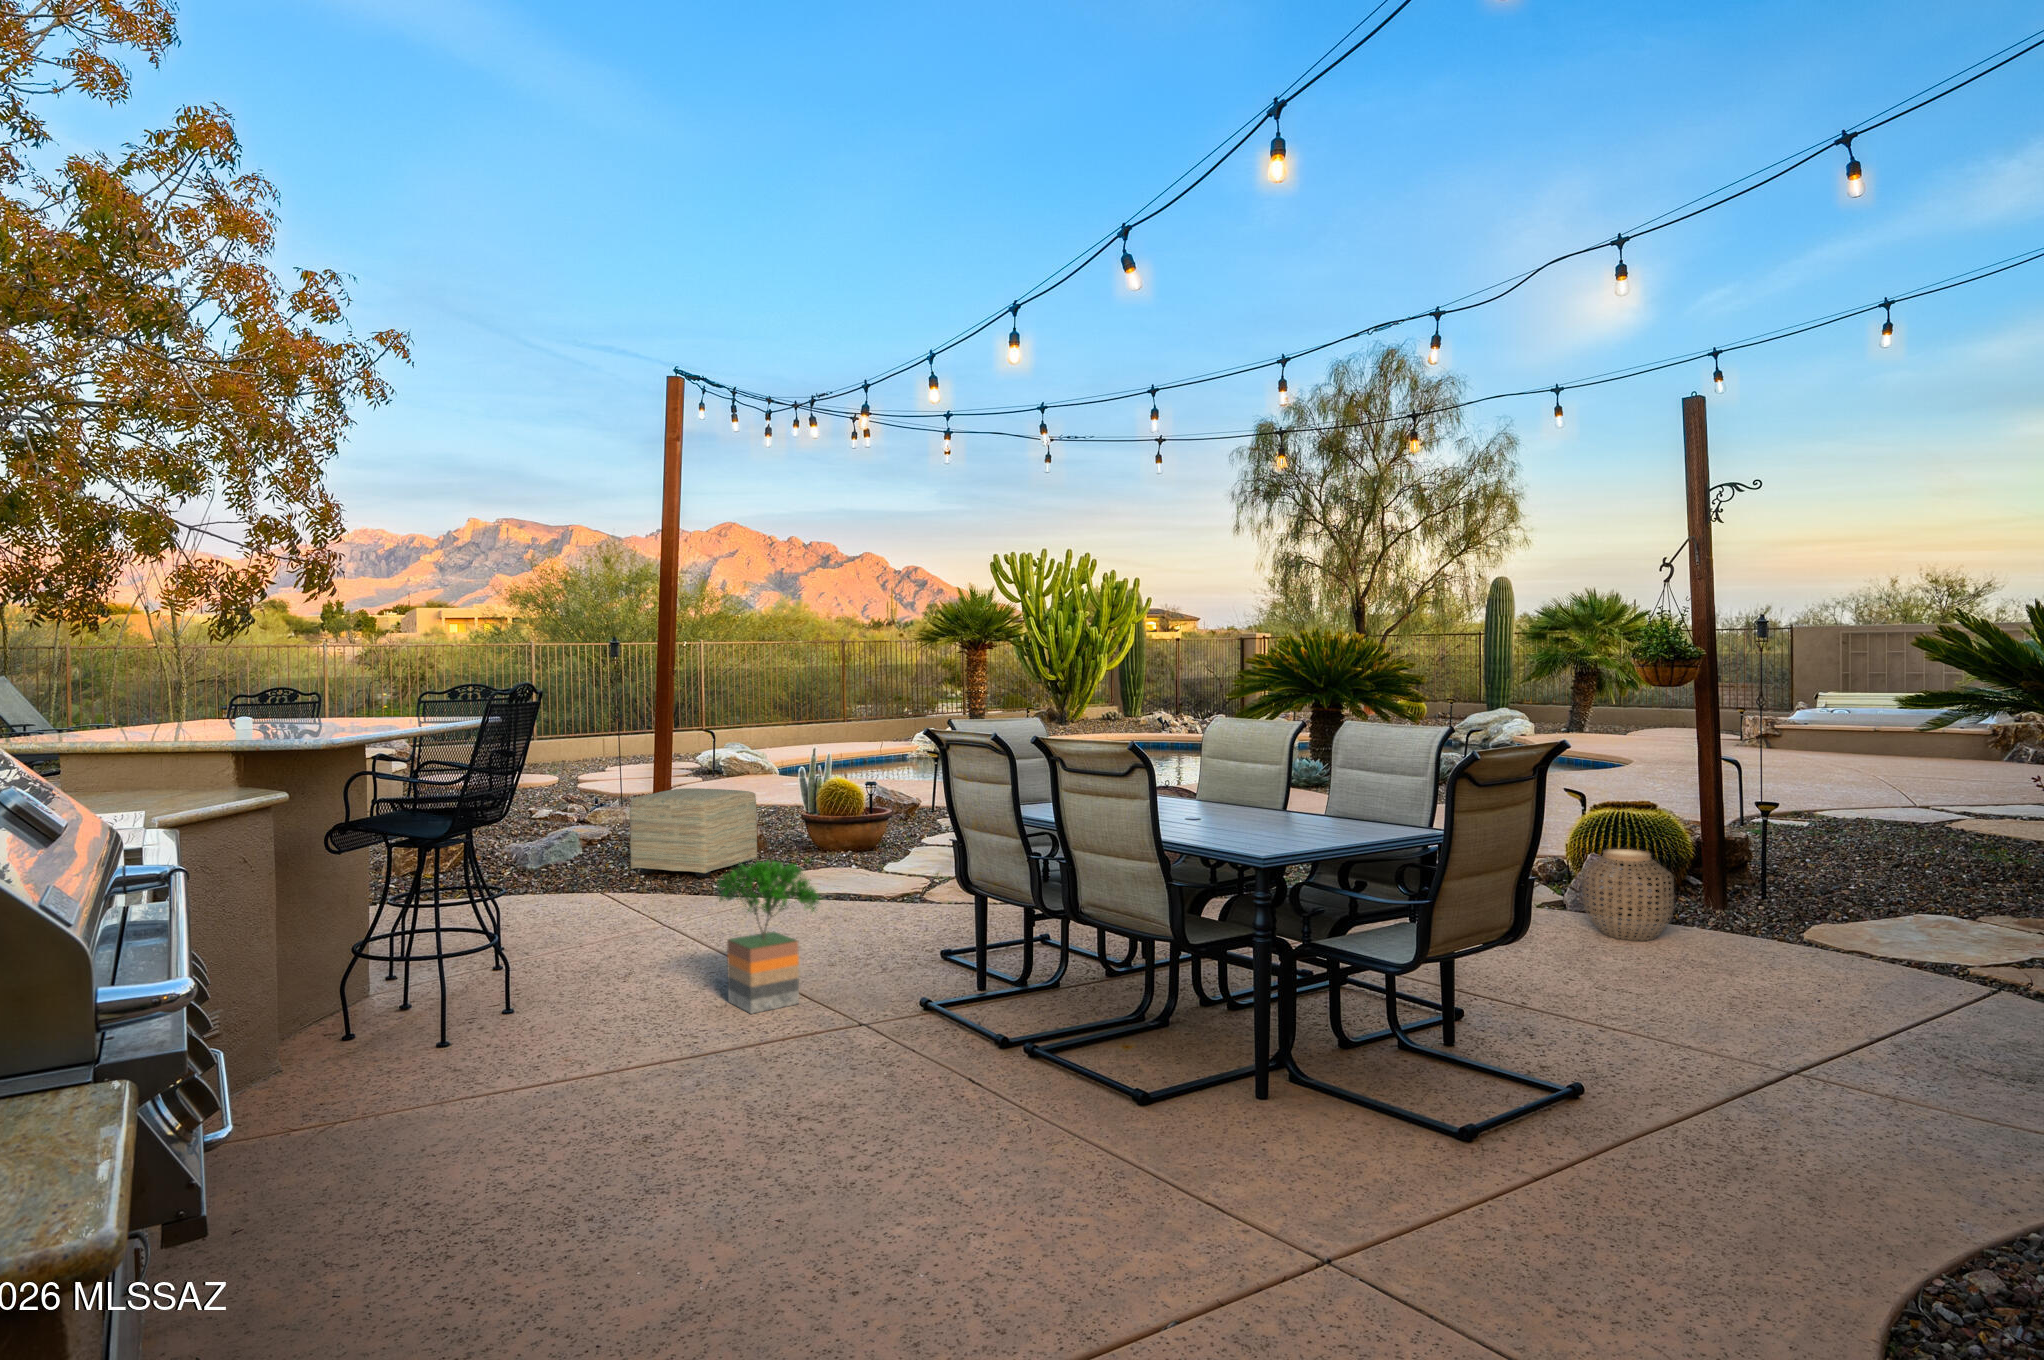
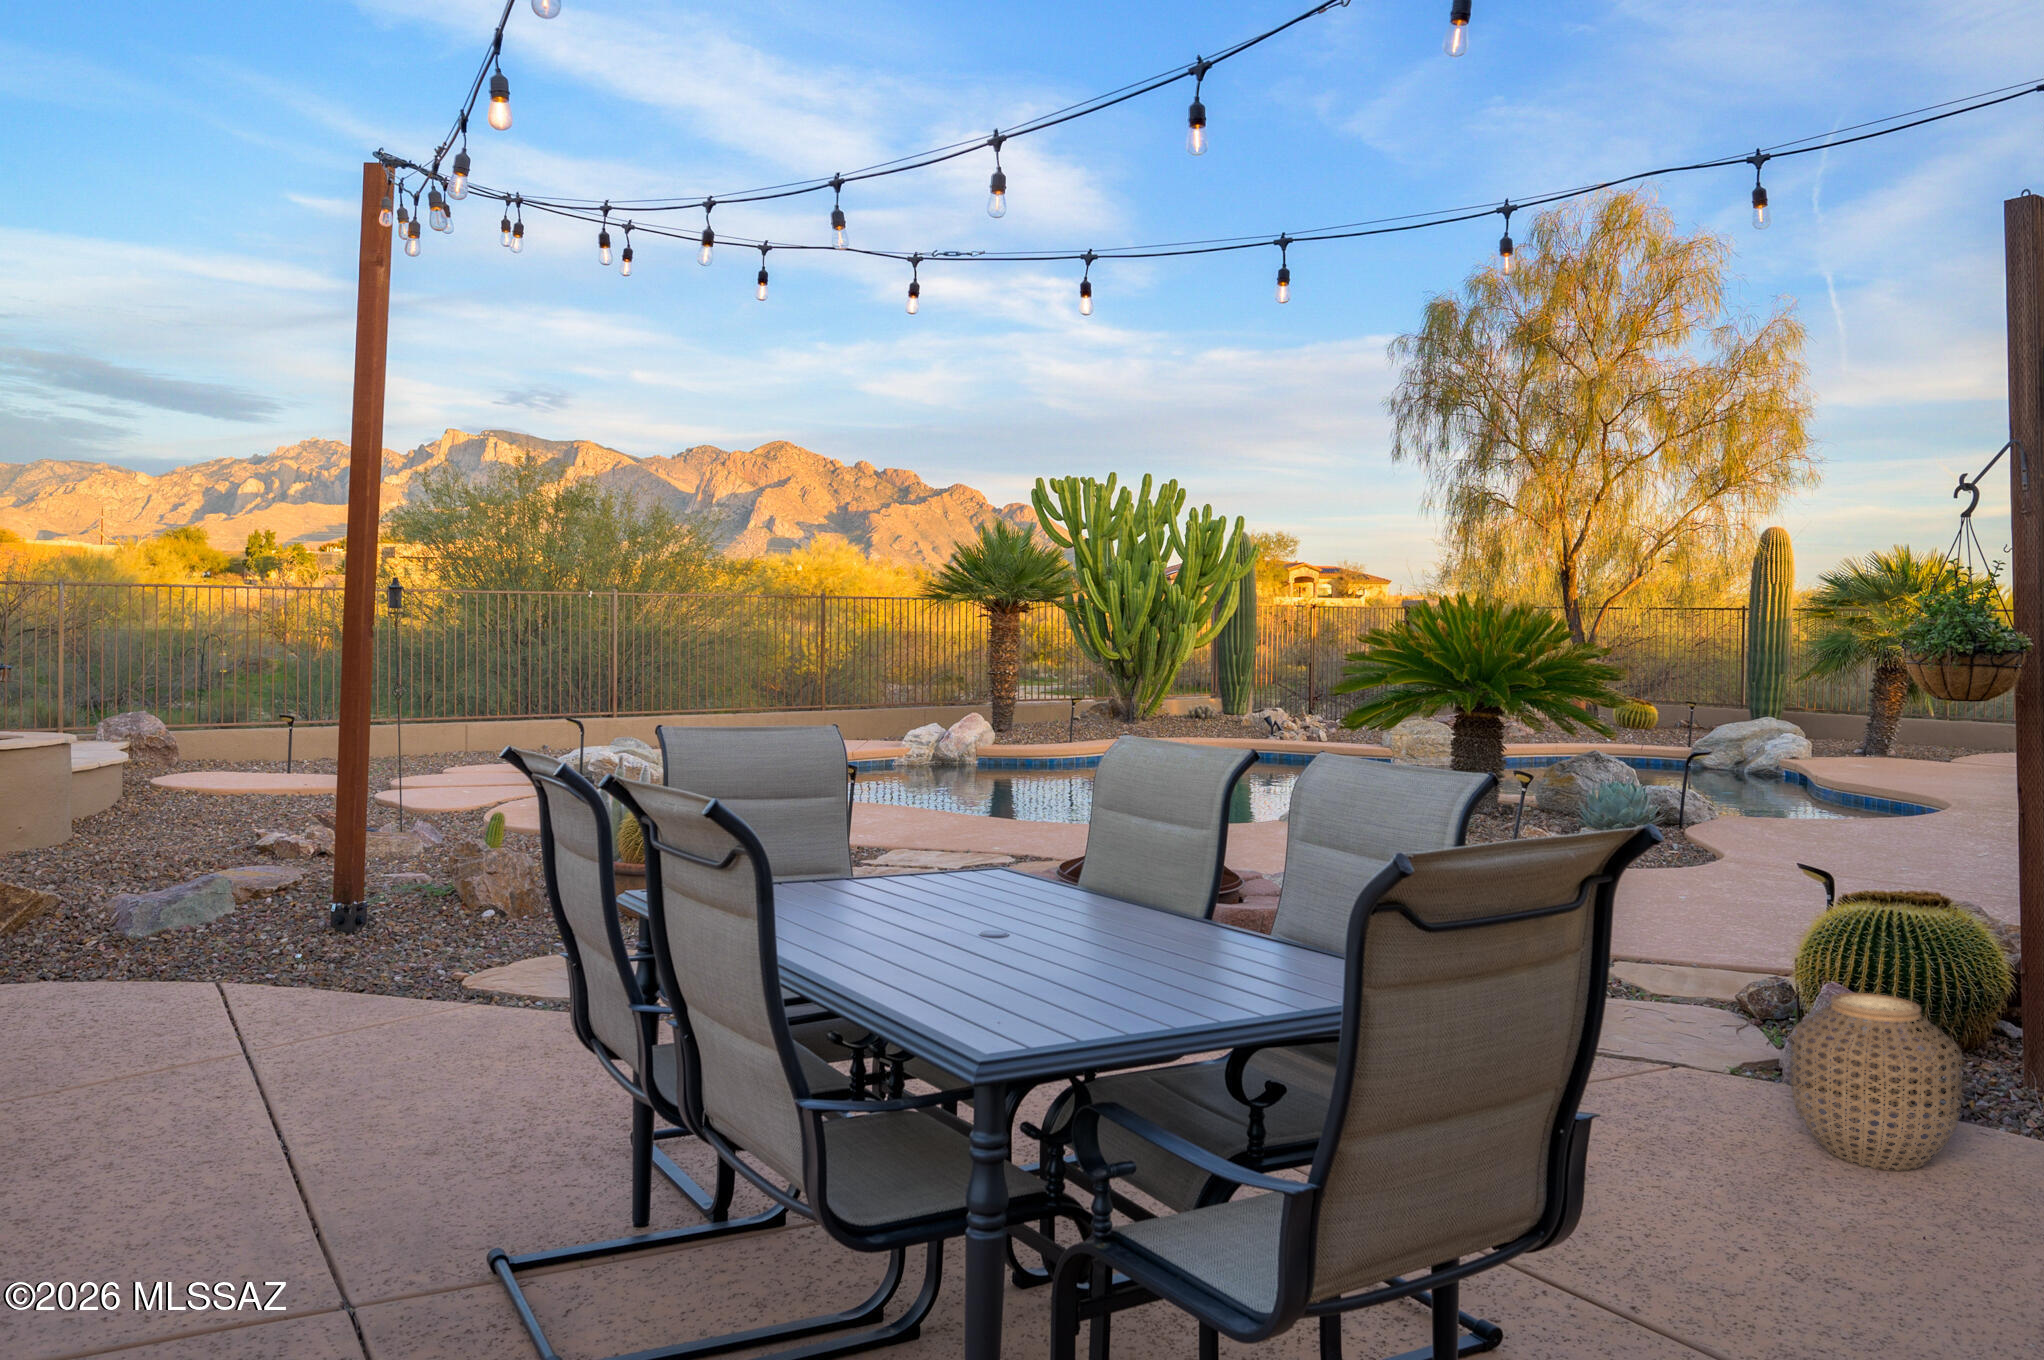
ottoman: present [630,788,757,877] -> none [267,818,483,964]
potted tree: present [717,860,821,1014] -> none [50,985,270,1294]

